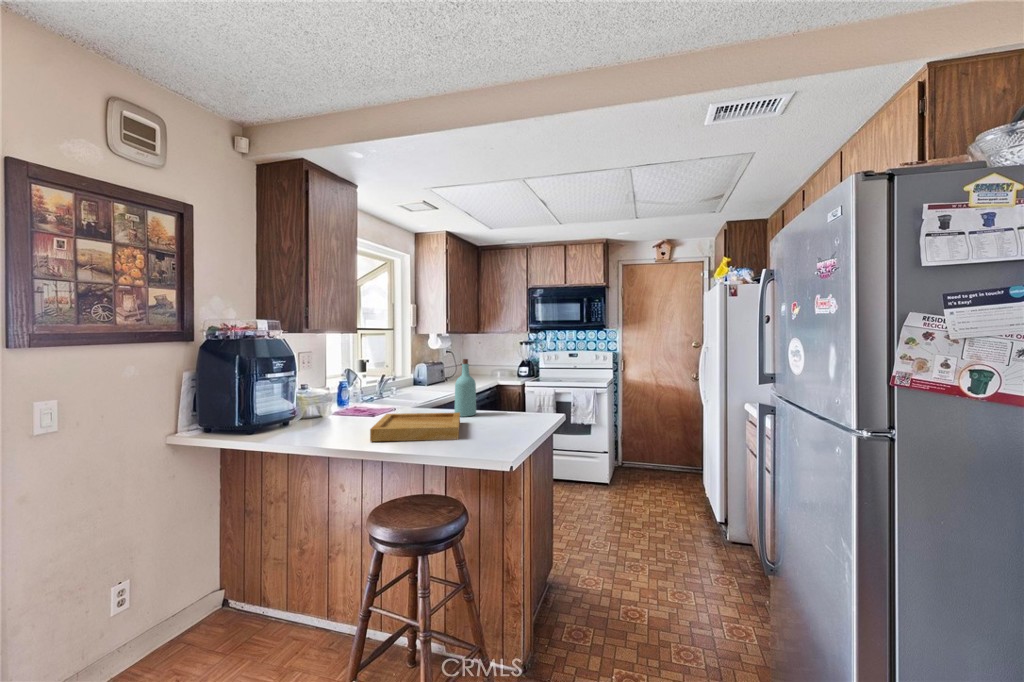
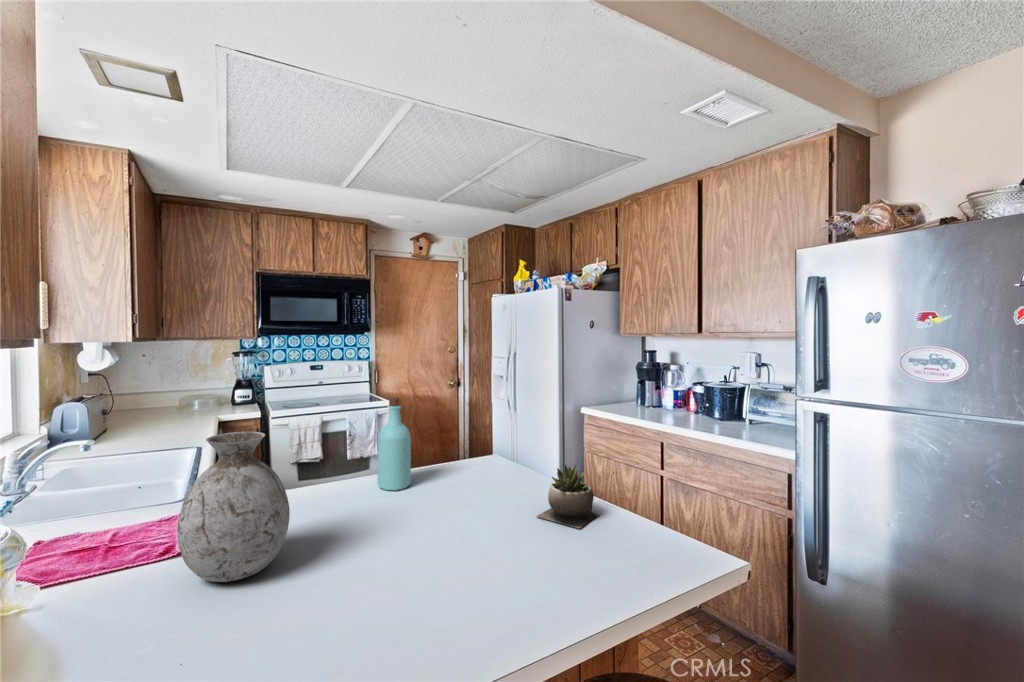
vase: none [319,362,366,425] -> present [177,432,290,582]
succulent plant: none [473,403,508,445] -> present [537,465,600,528]
tray: present [370,413,460,441] -> none [337,484,529,582]

